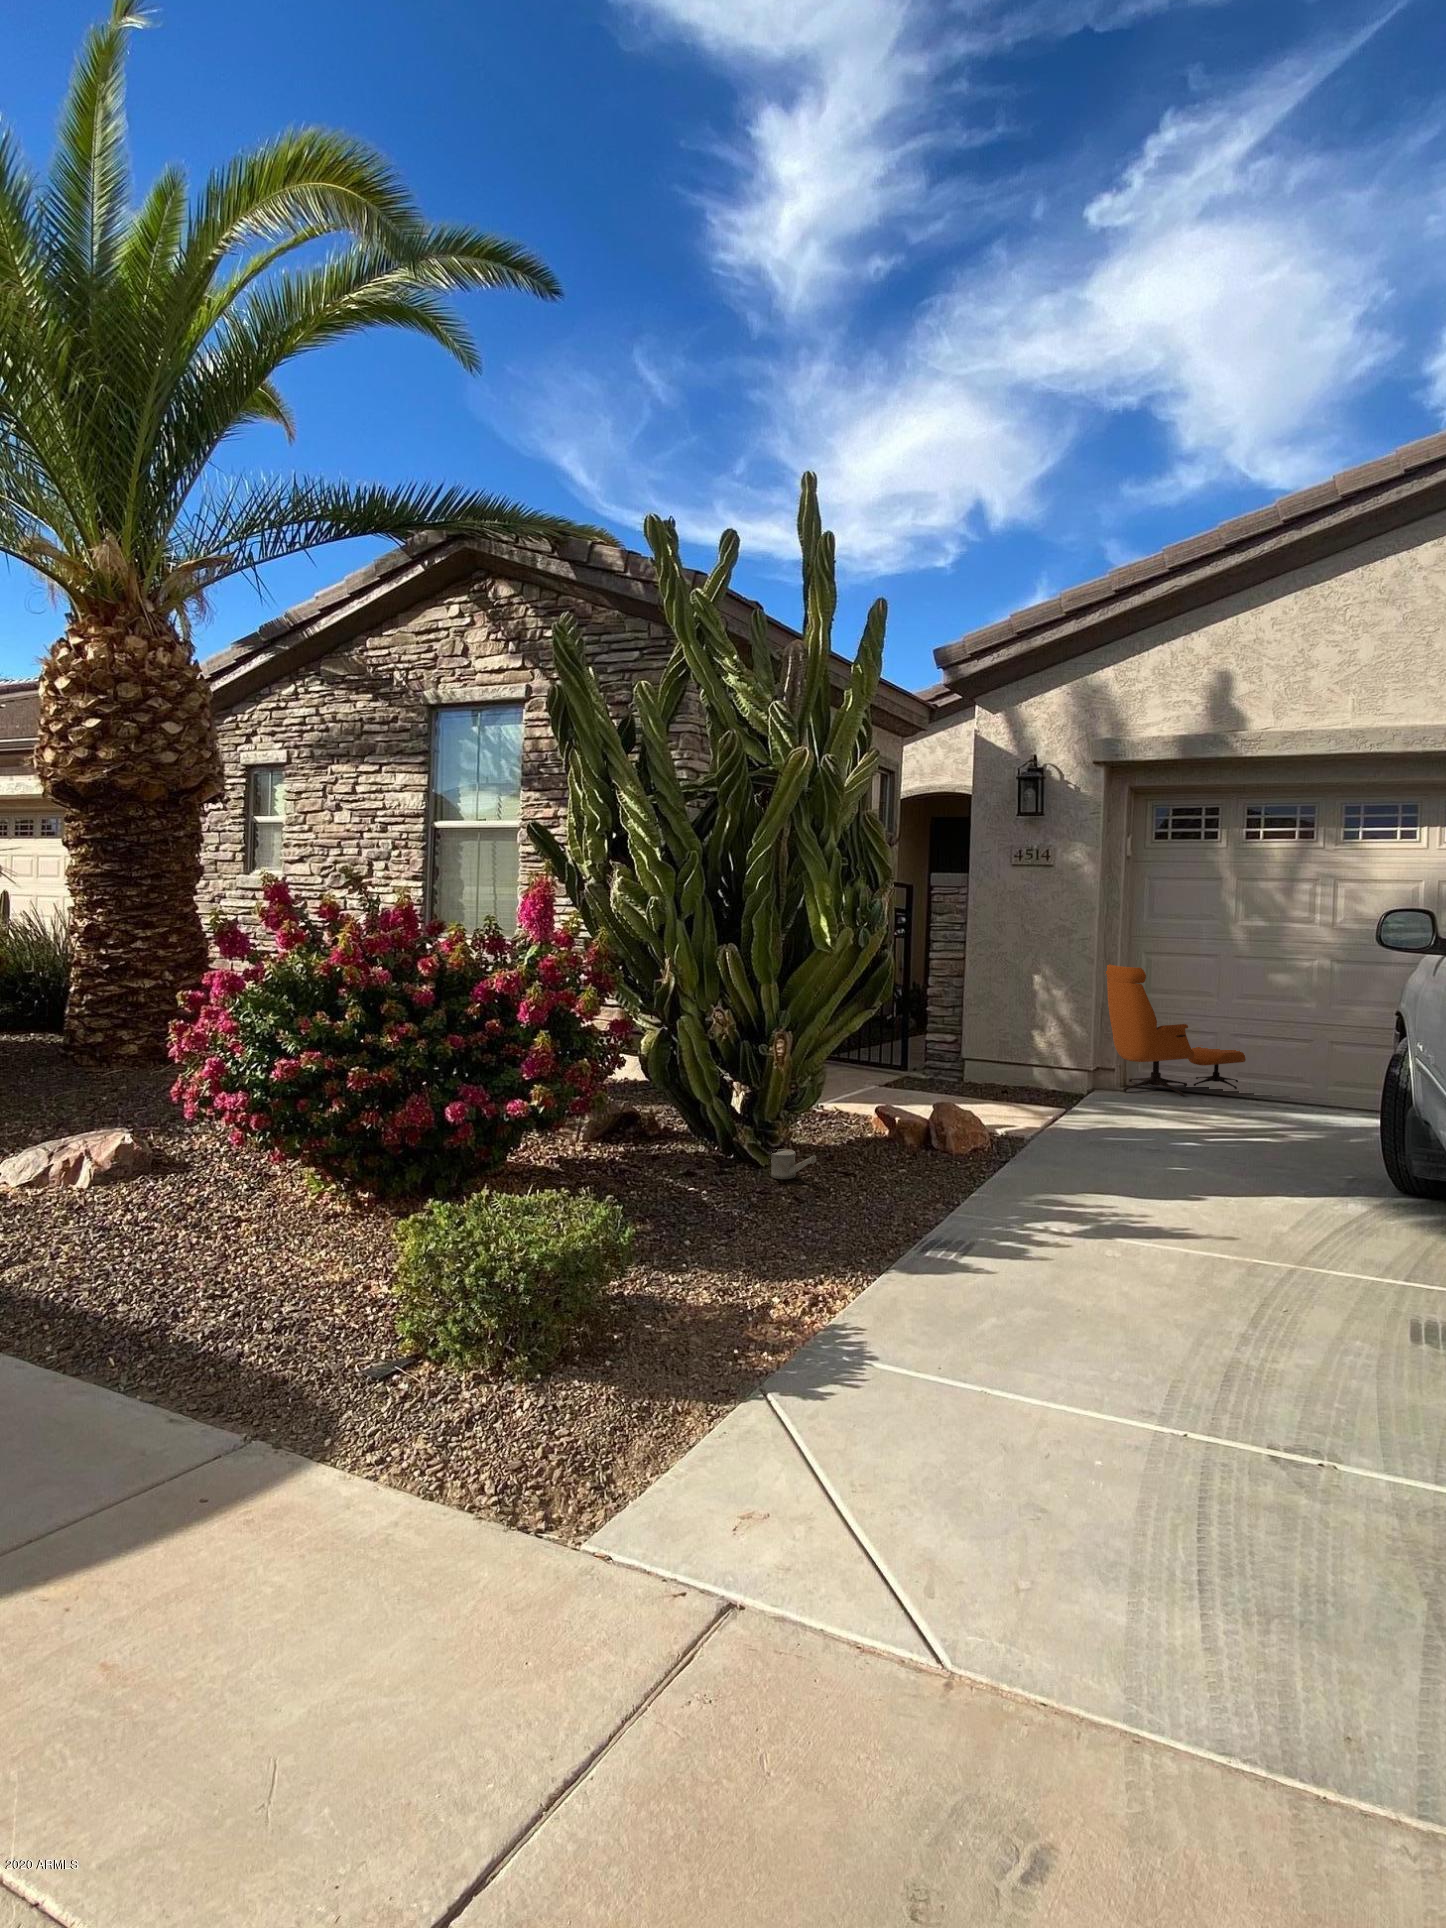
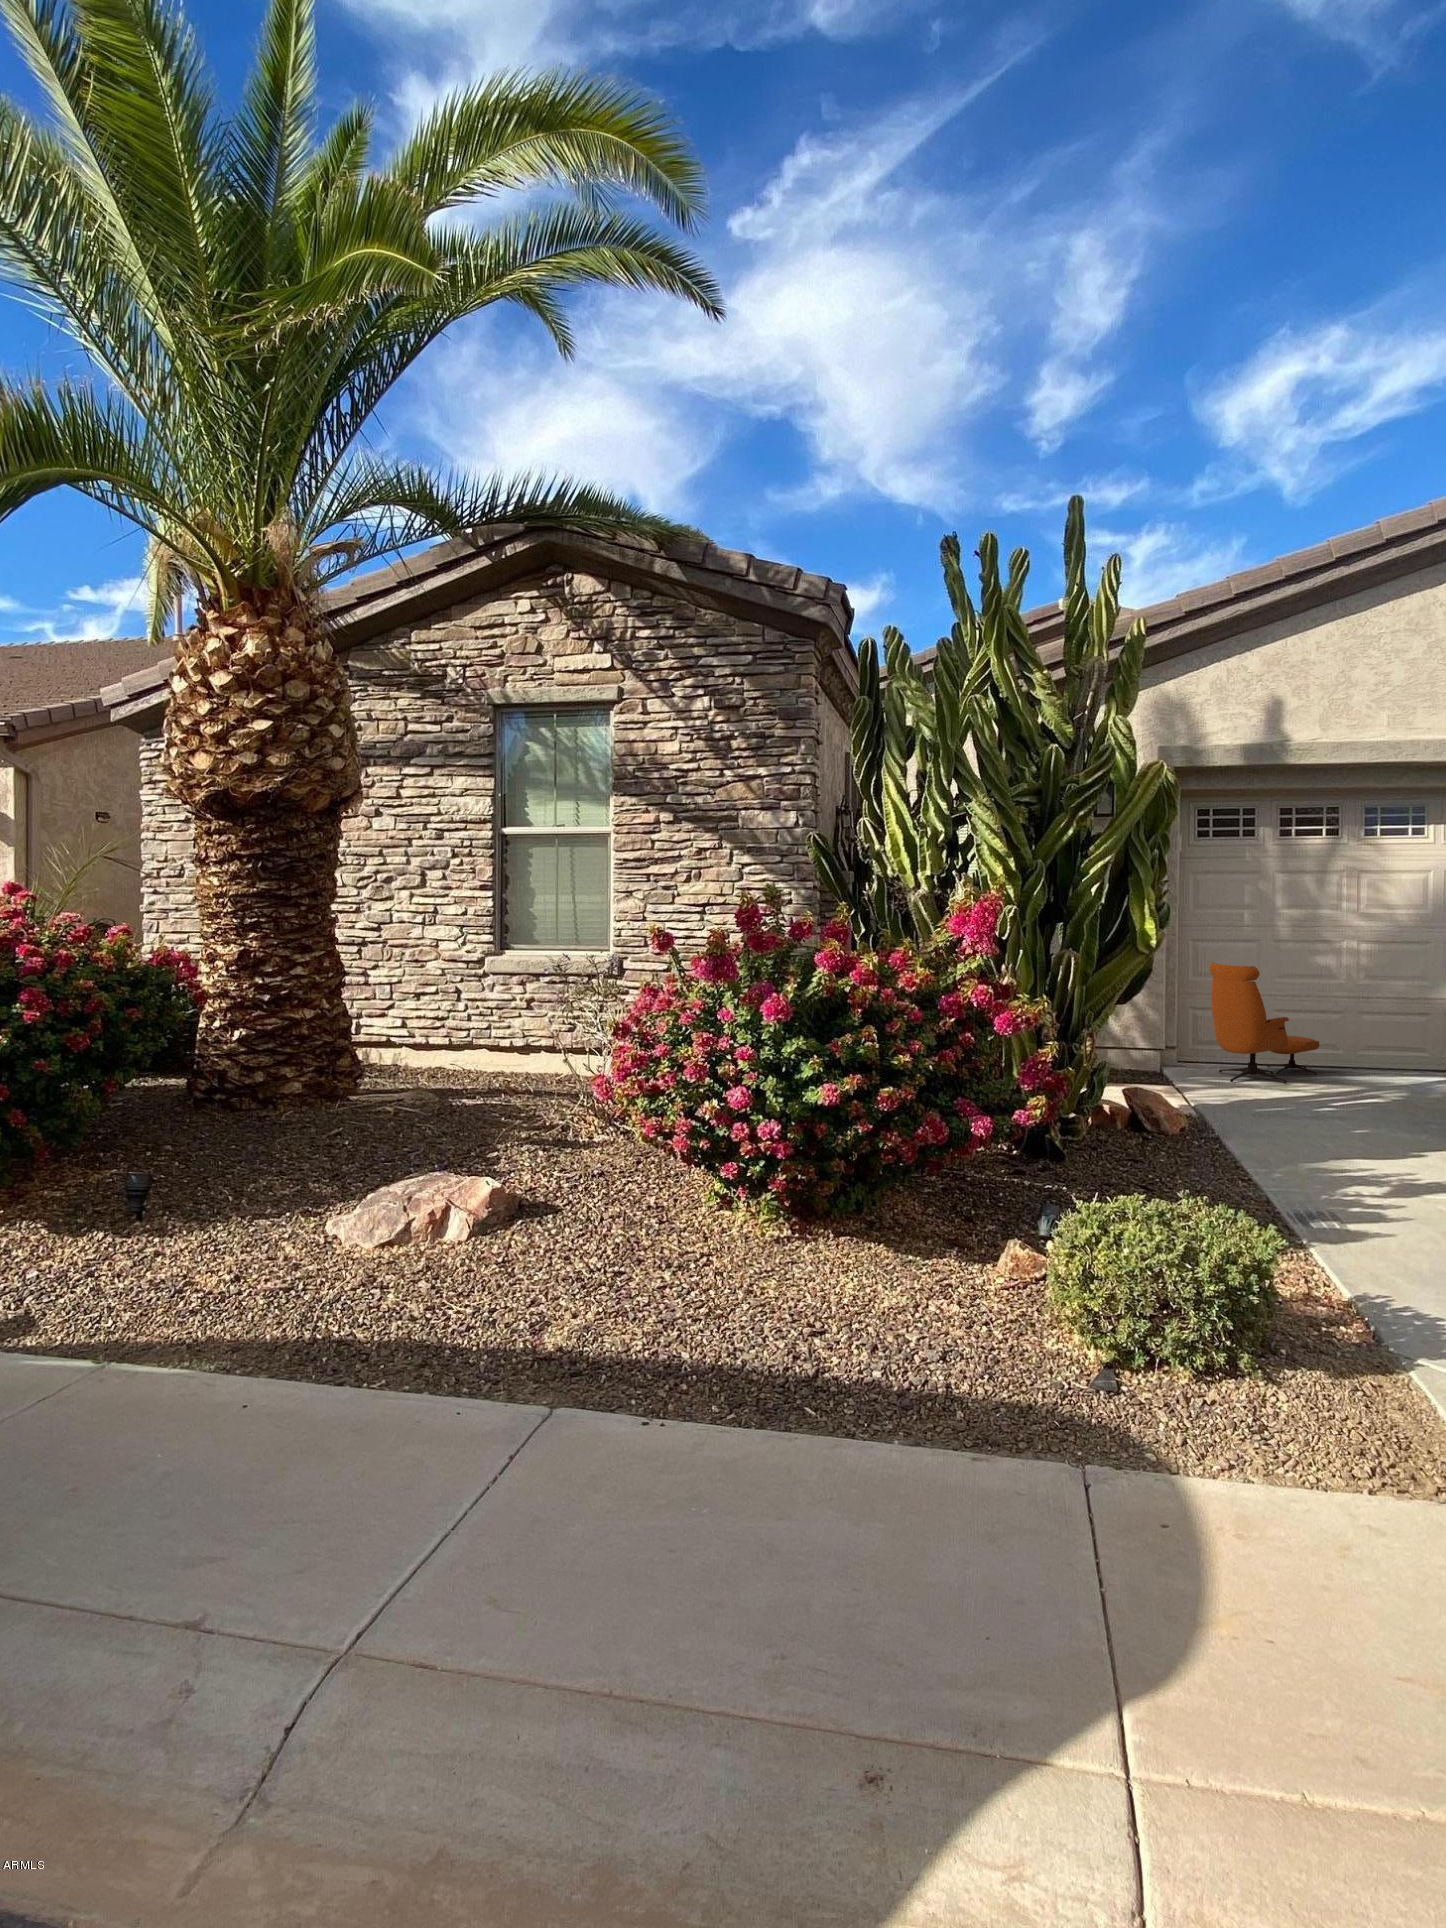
watering can: present [771,1149,816,1179] -> none [1064,1154,1130,1183]

